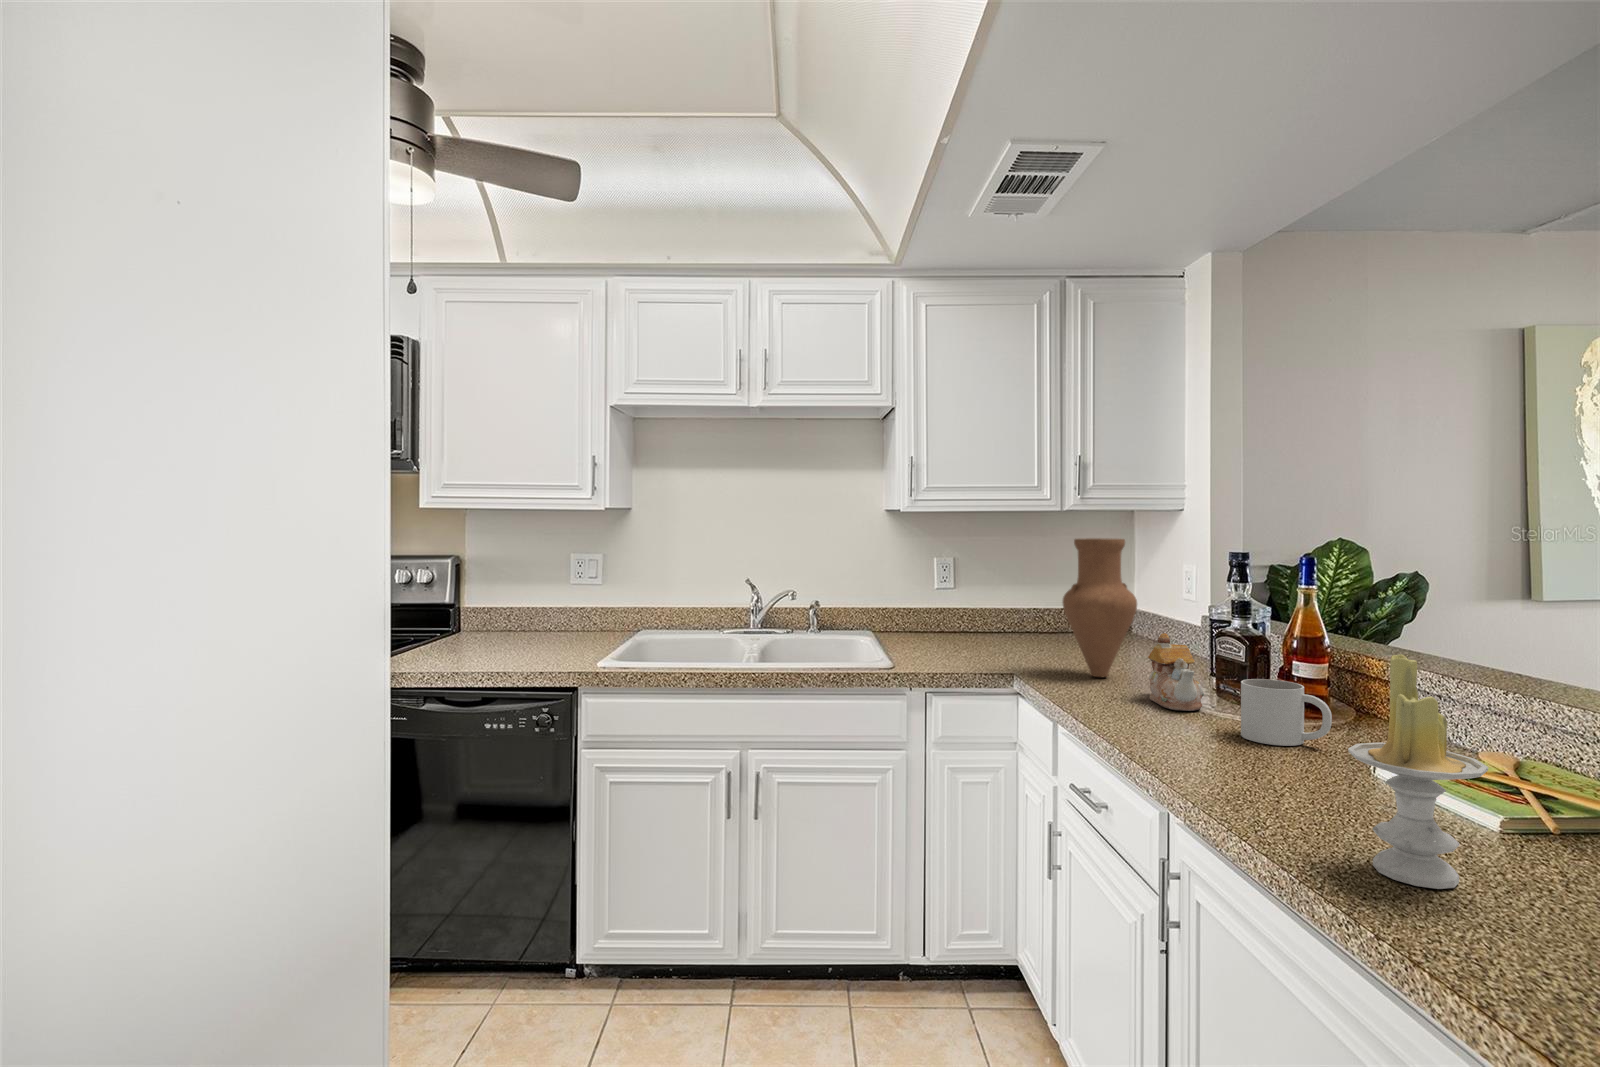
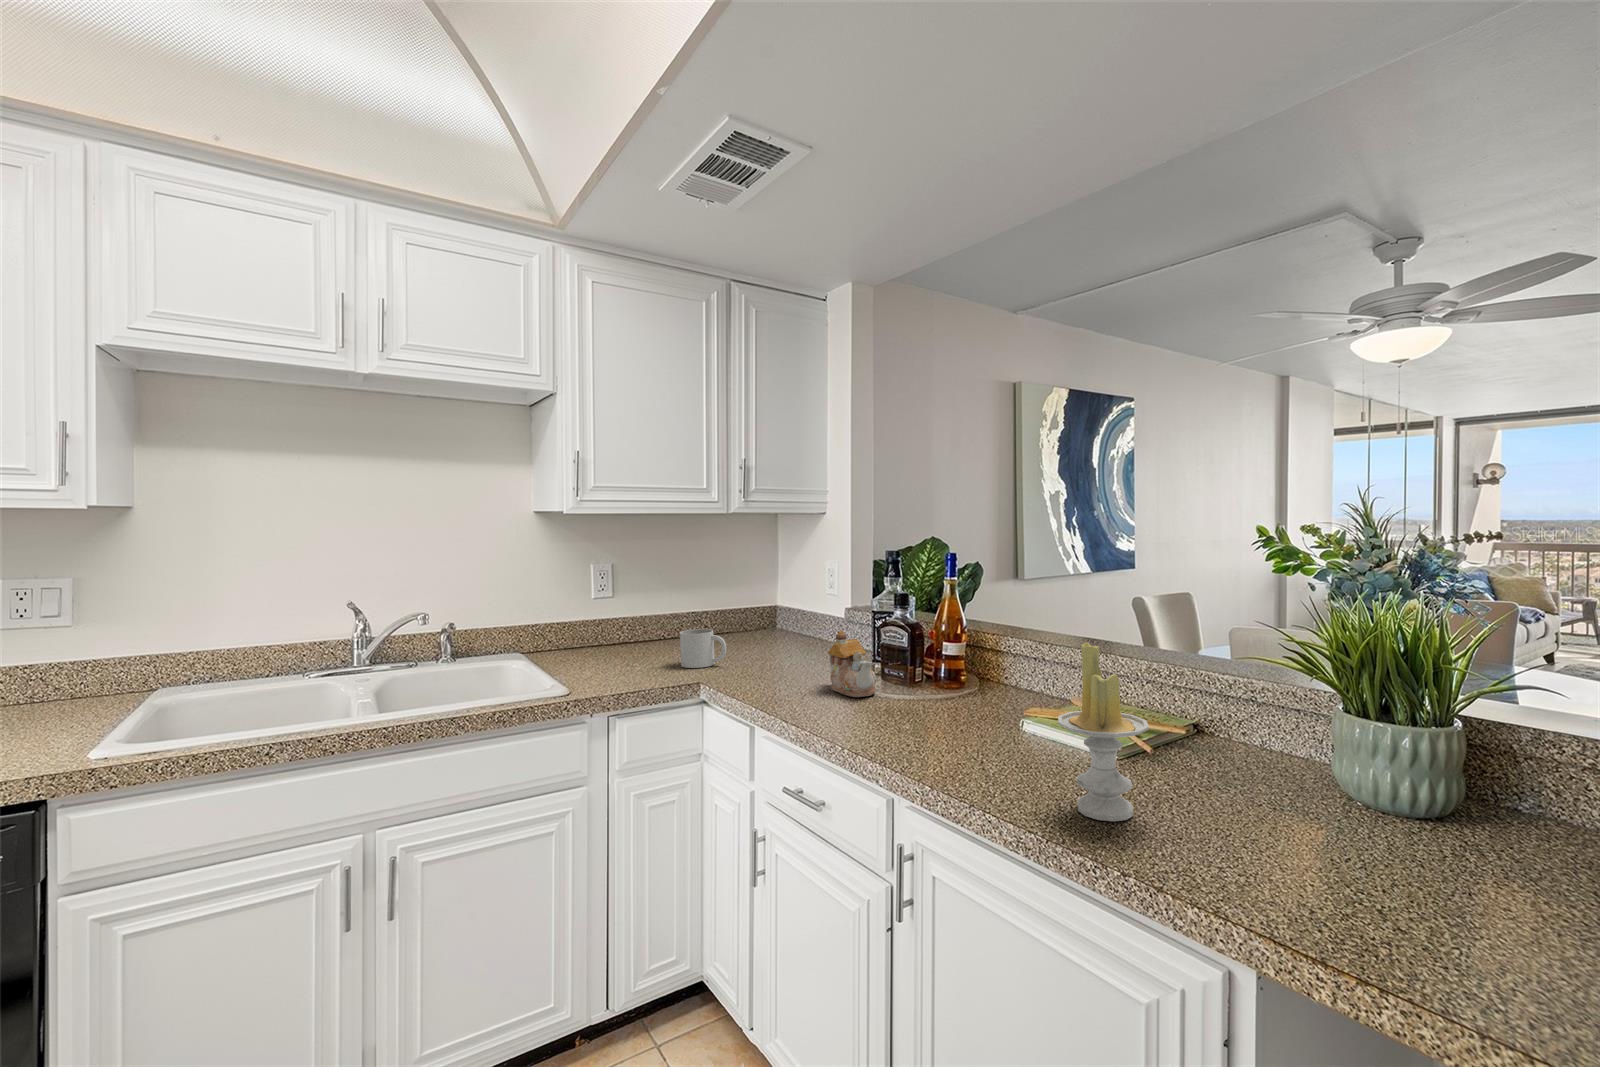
vase: present [1063,538,1137,677] -> none [744,548,807,675]
mug: present [1241,679,1332,746] -> present [680,629,726,668]

